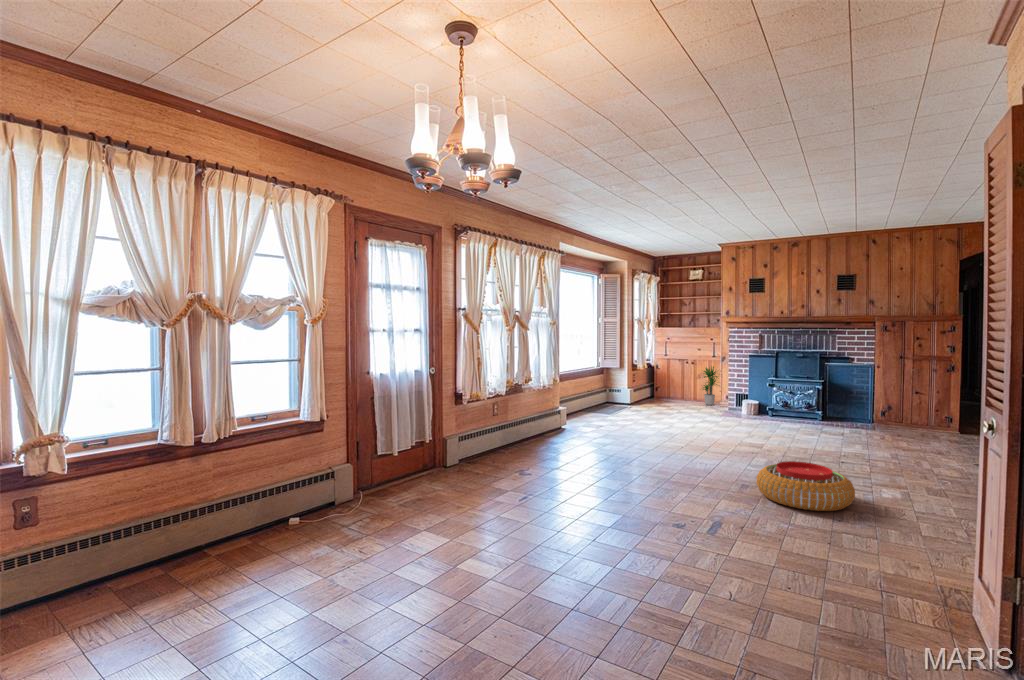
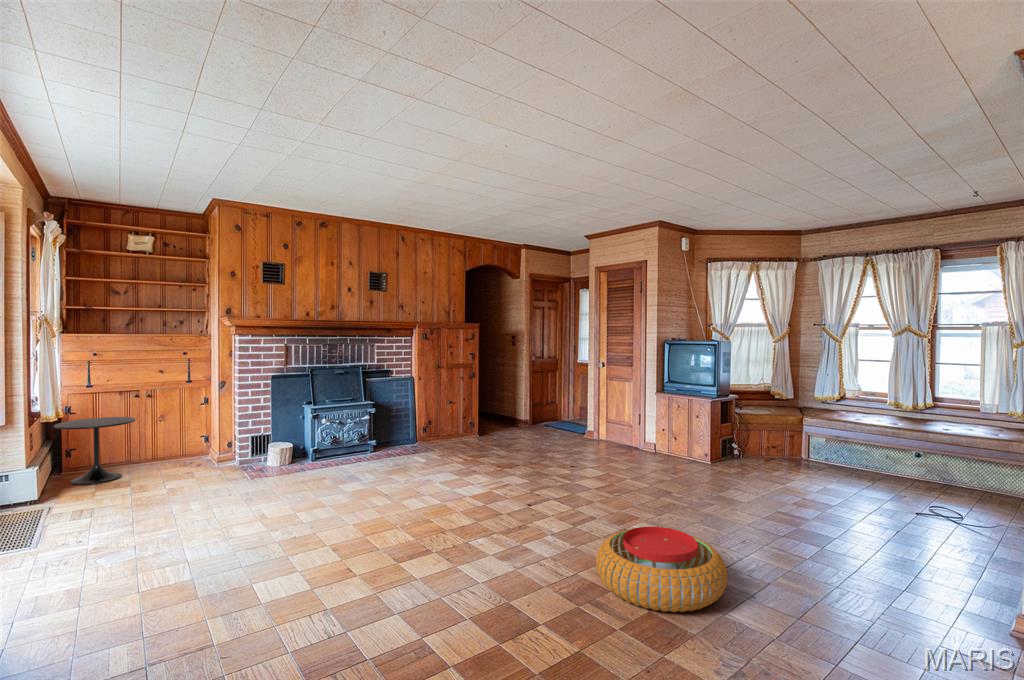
potted plant: present [703,366,718,405] -> none [171,396,219,465]
side table: none [644,371,678,403] -> present [54,417,135,485]

